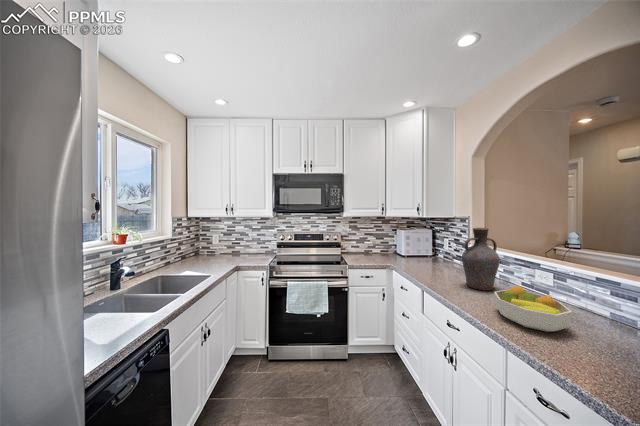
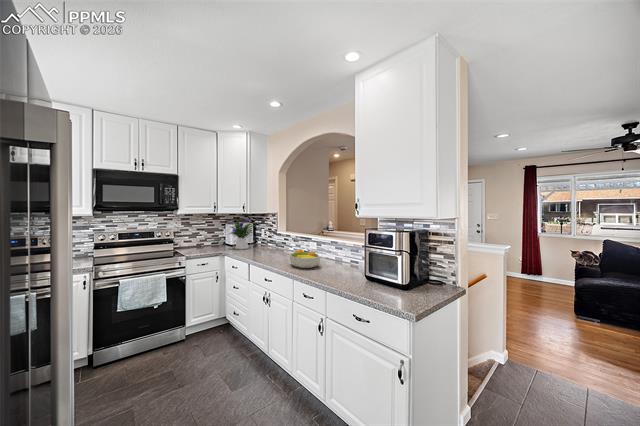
flower arrangement: none [396,222,438,264] -> present [230,218,255,249]
vase: present [462,228,500,291] -> none [273,219,294,257]

